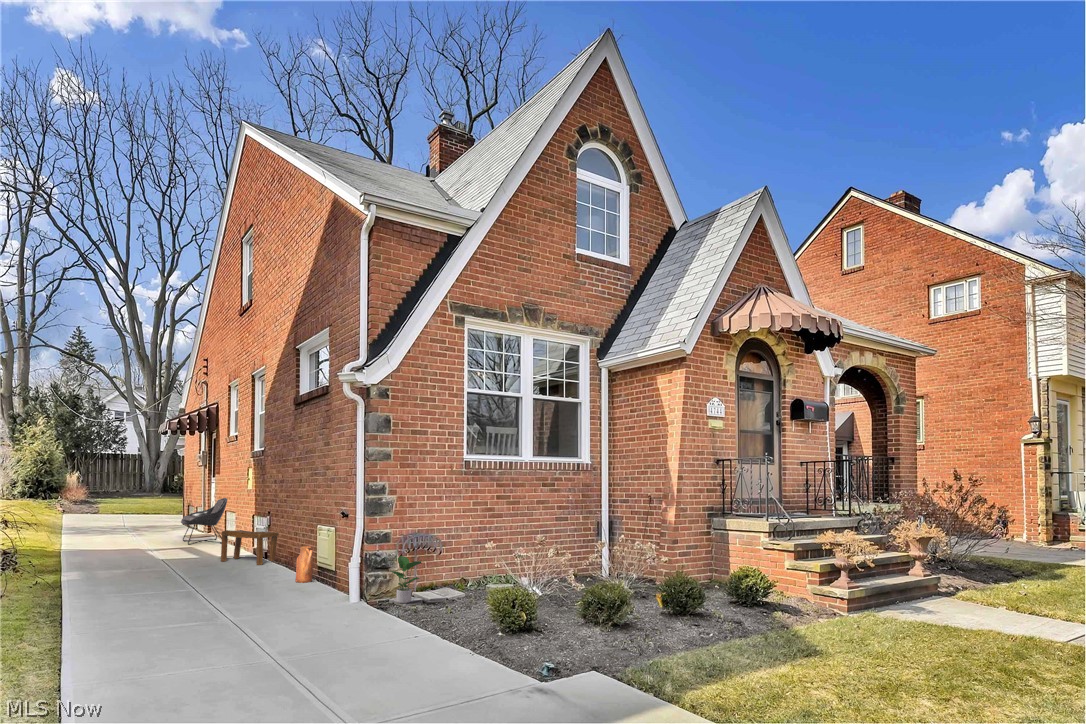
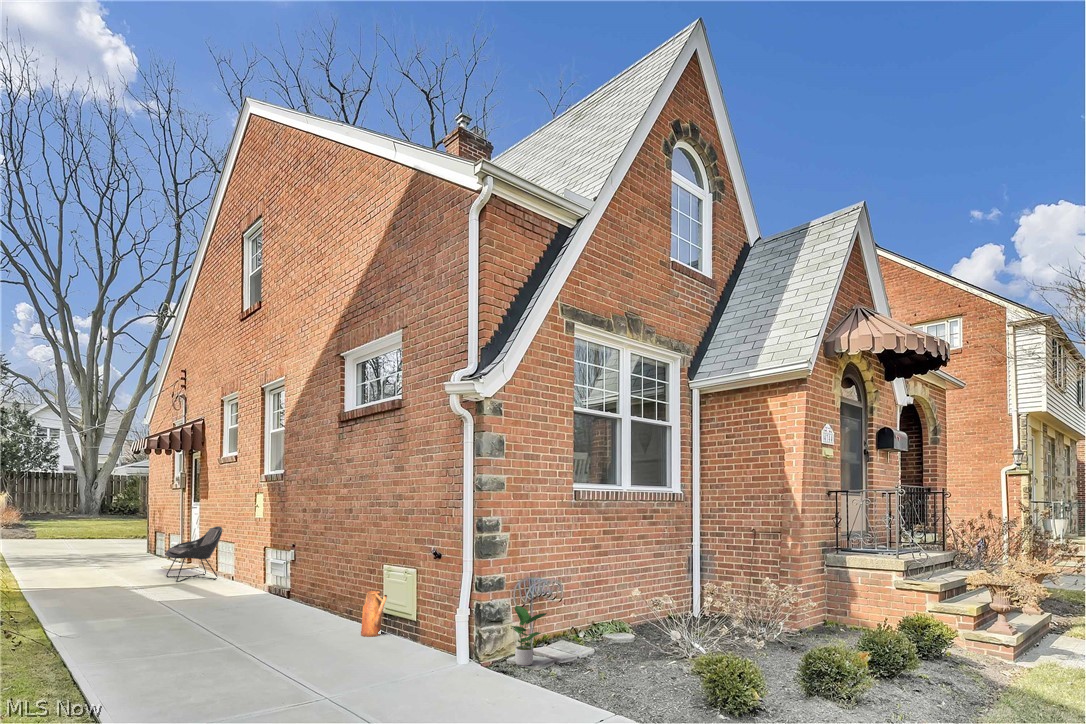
bench: present [221,530,279,565] -> none [242,567,314,612]

